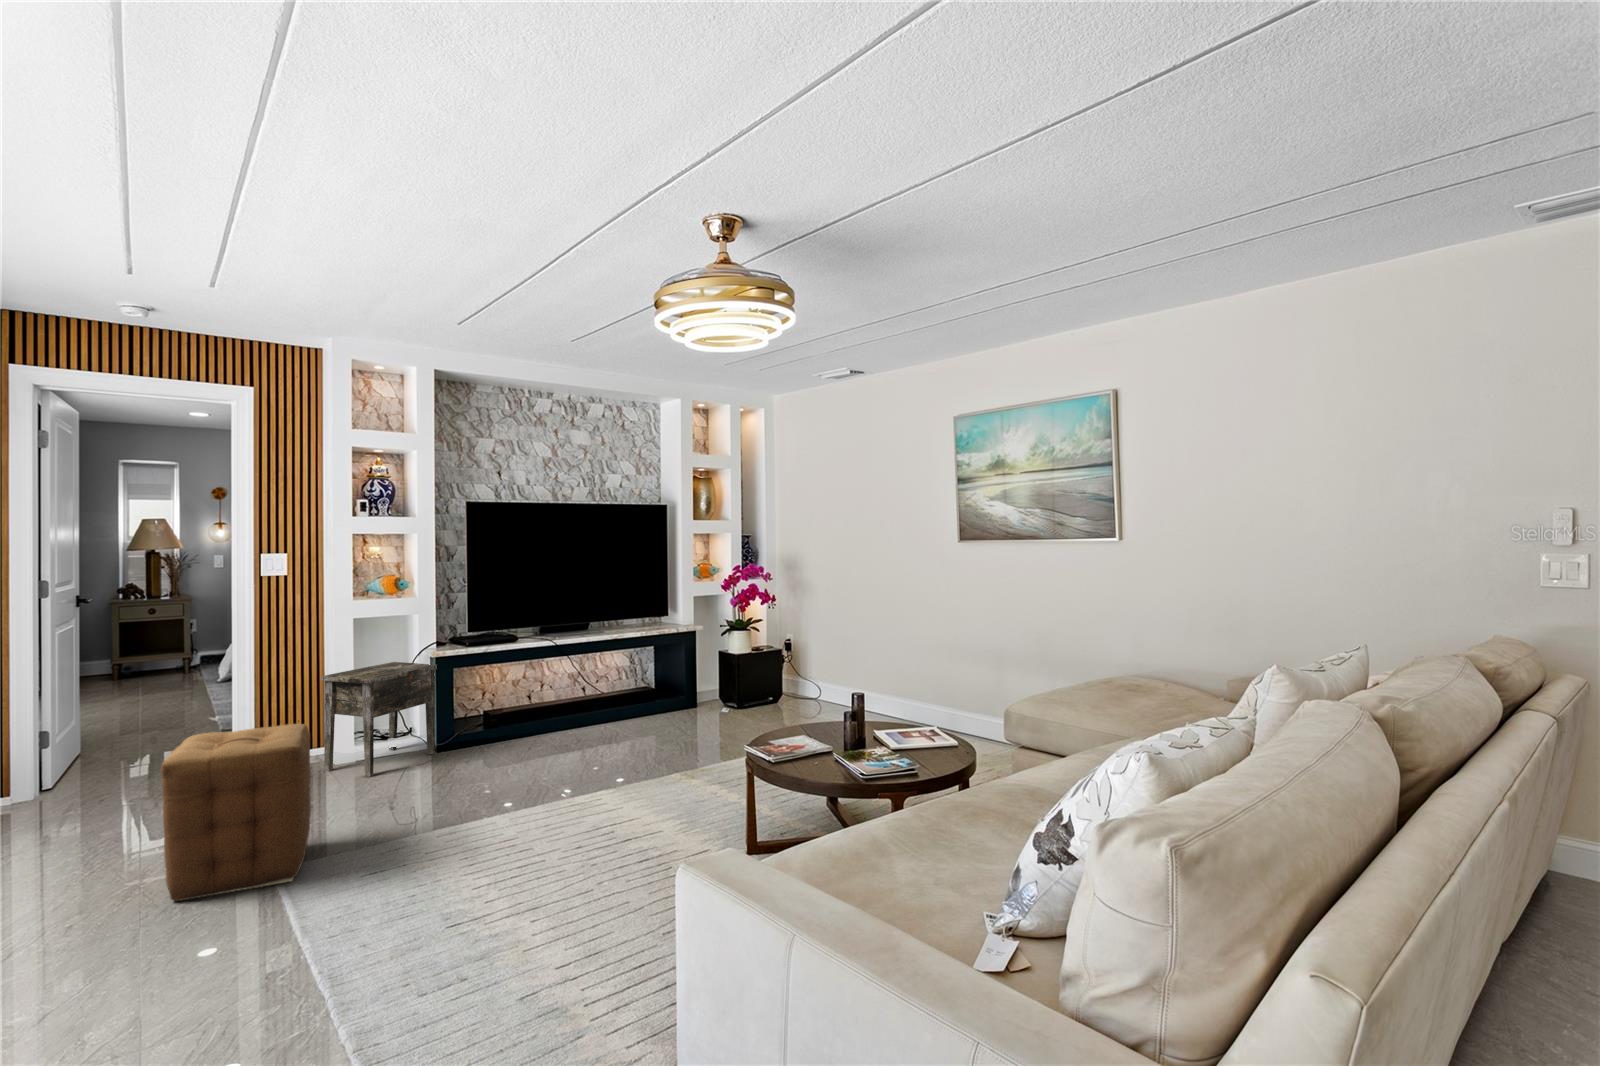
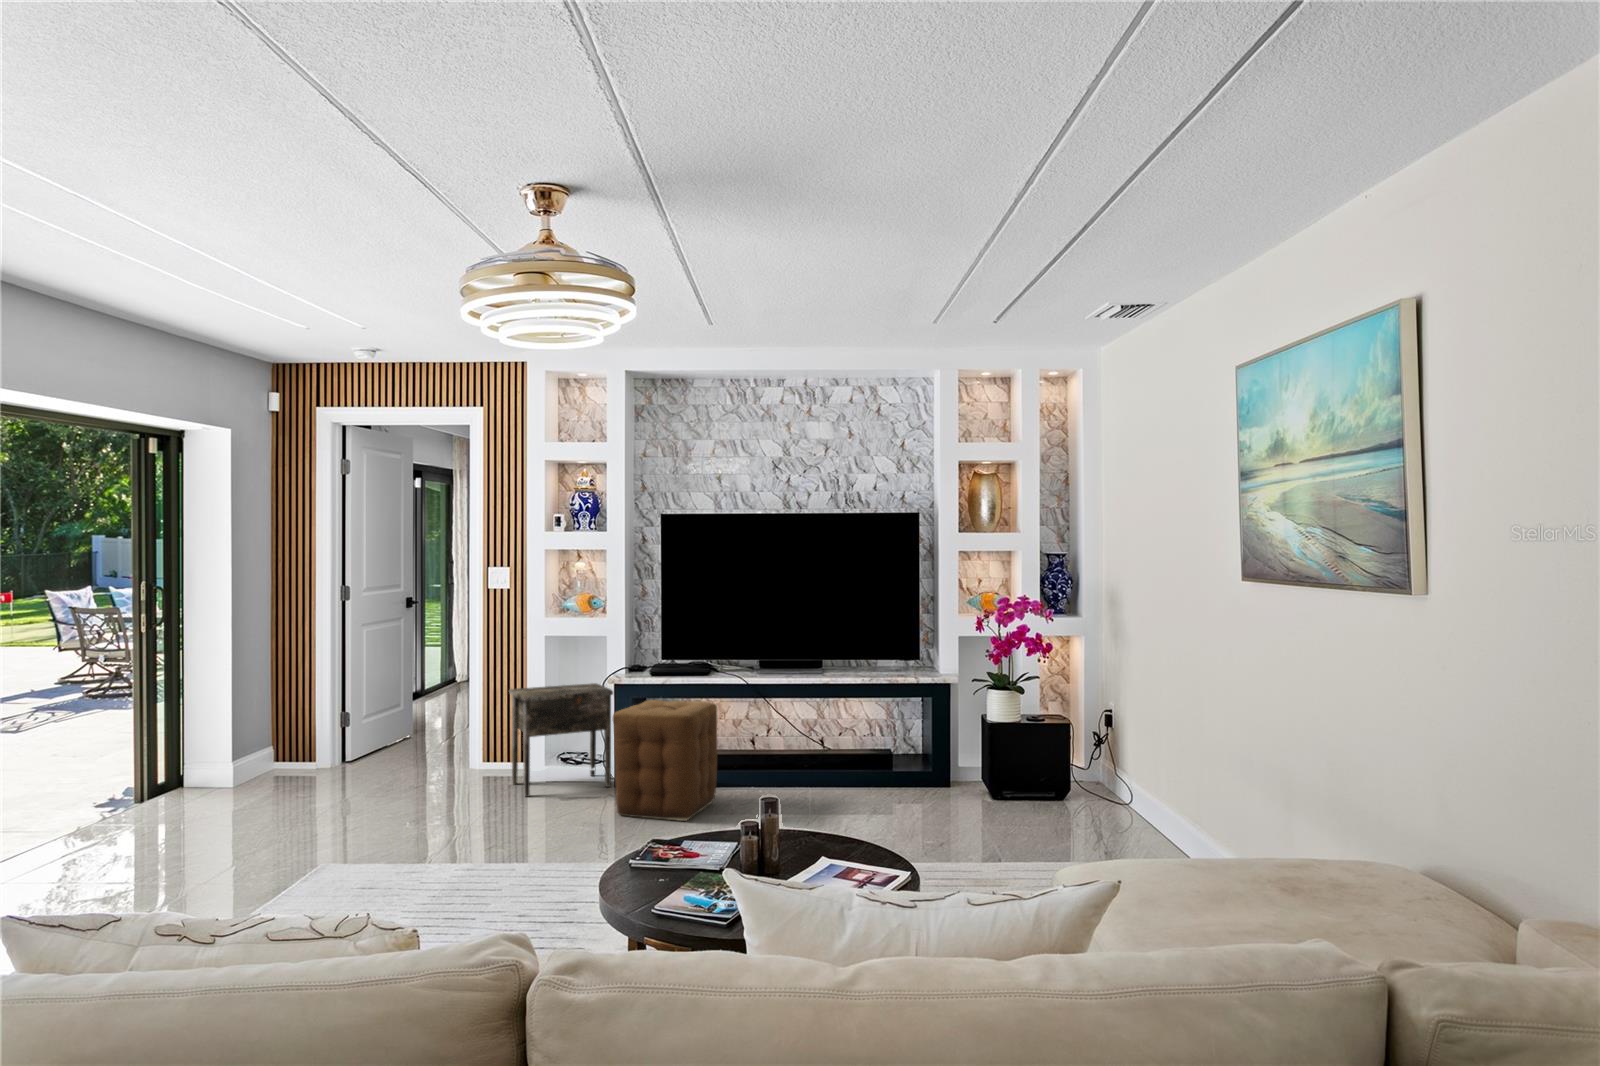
ottoman: present [161,724,311,901] -> present [613,700,717,821]

